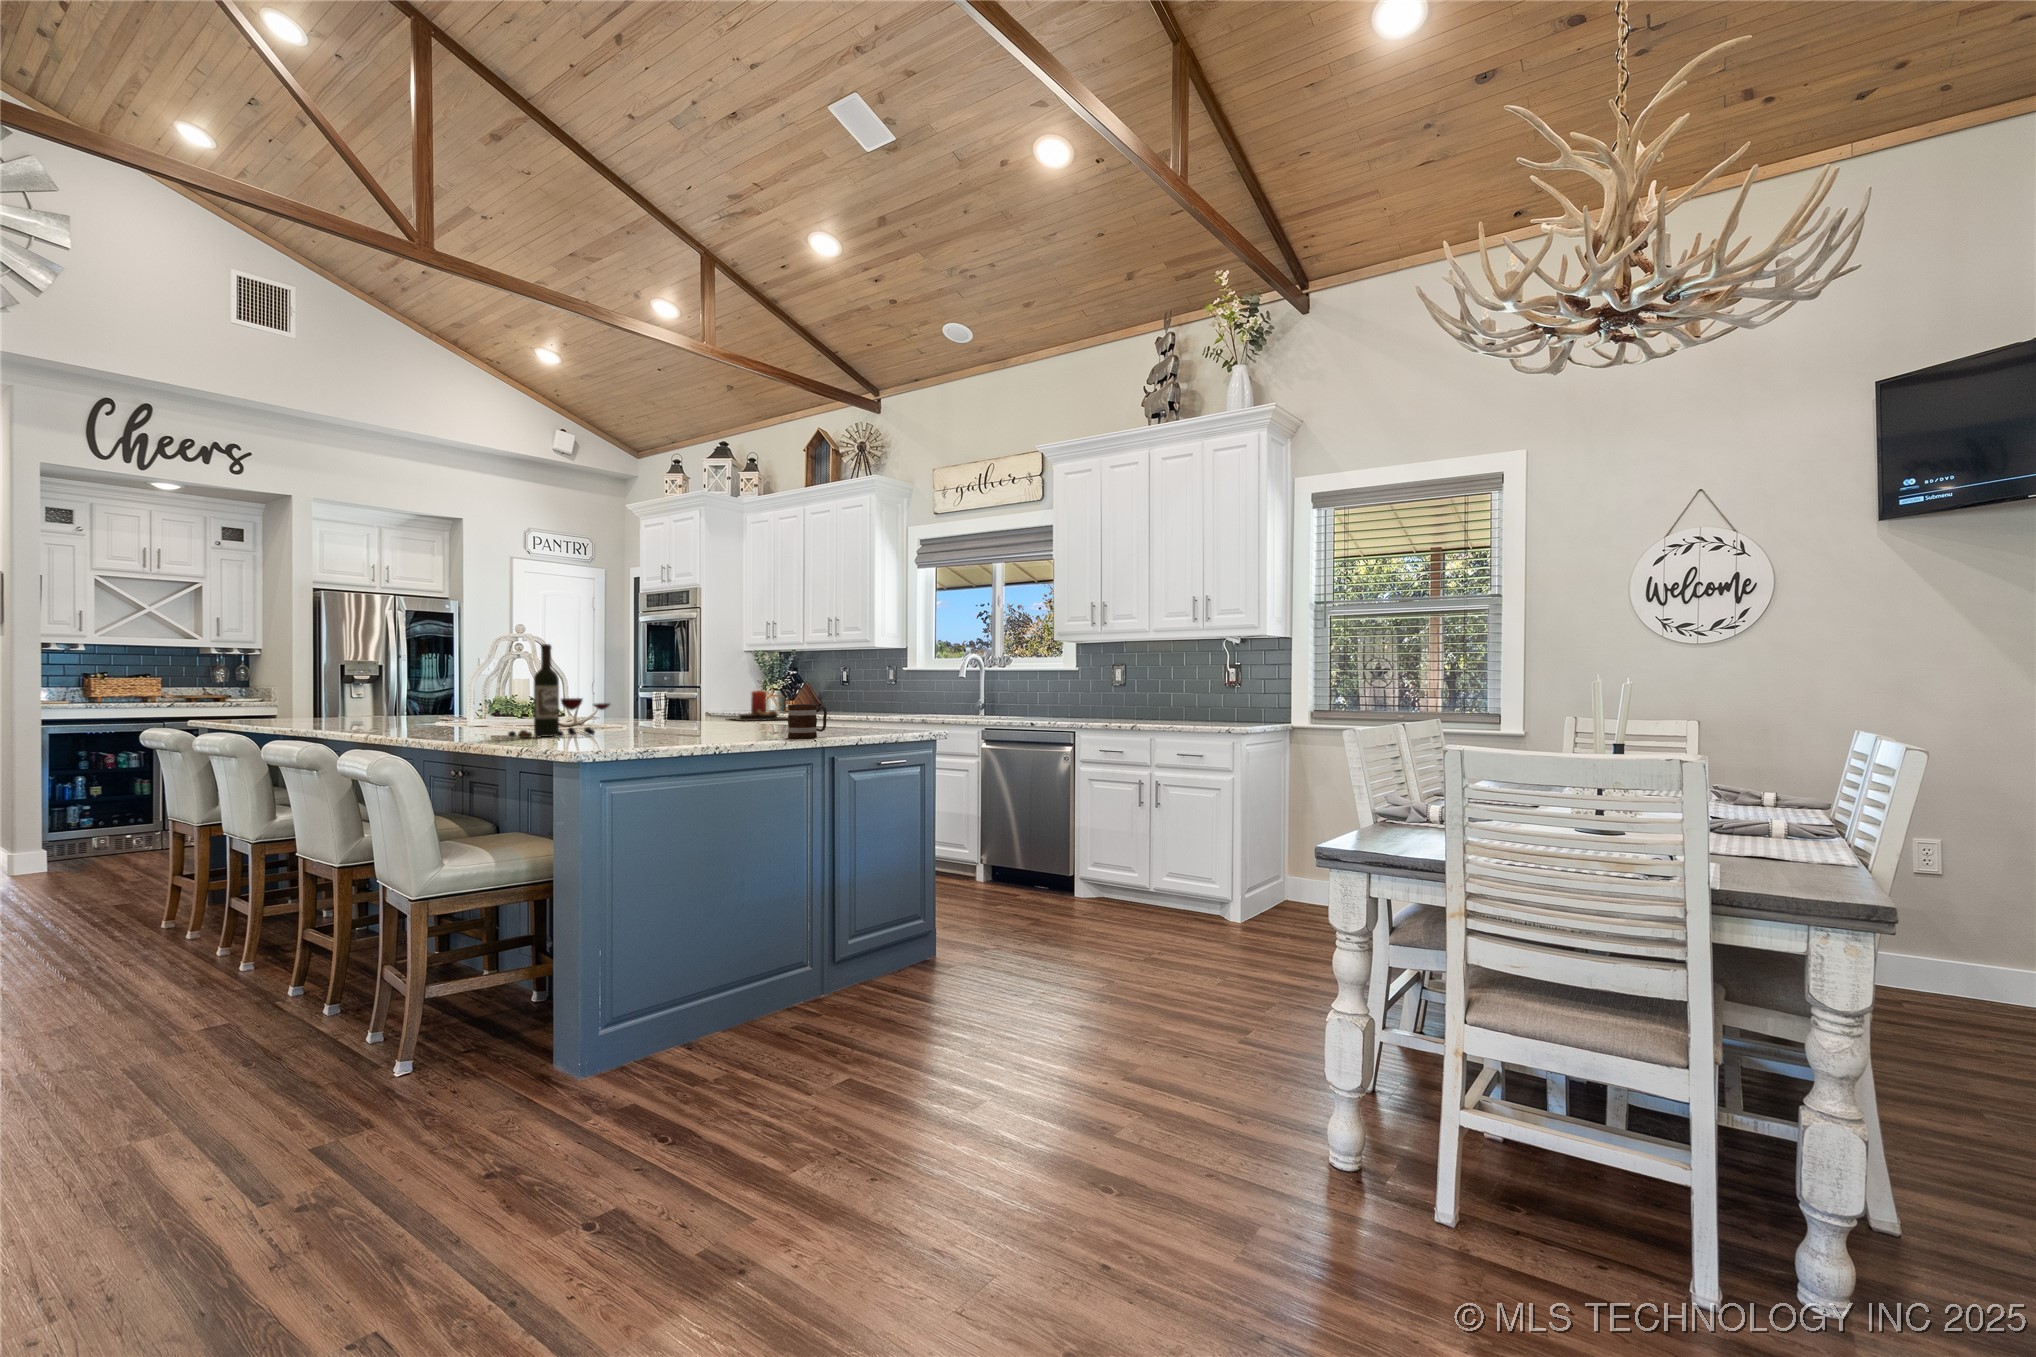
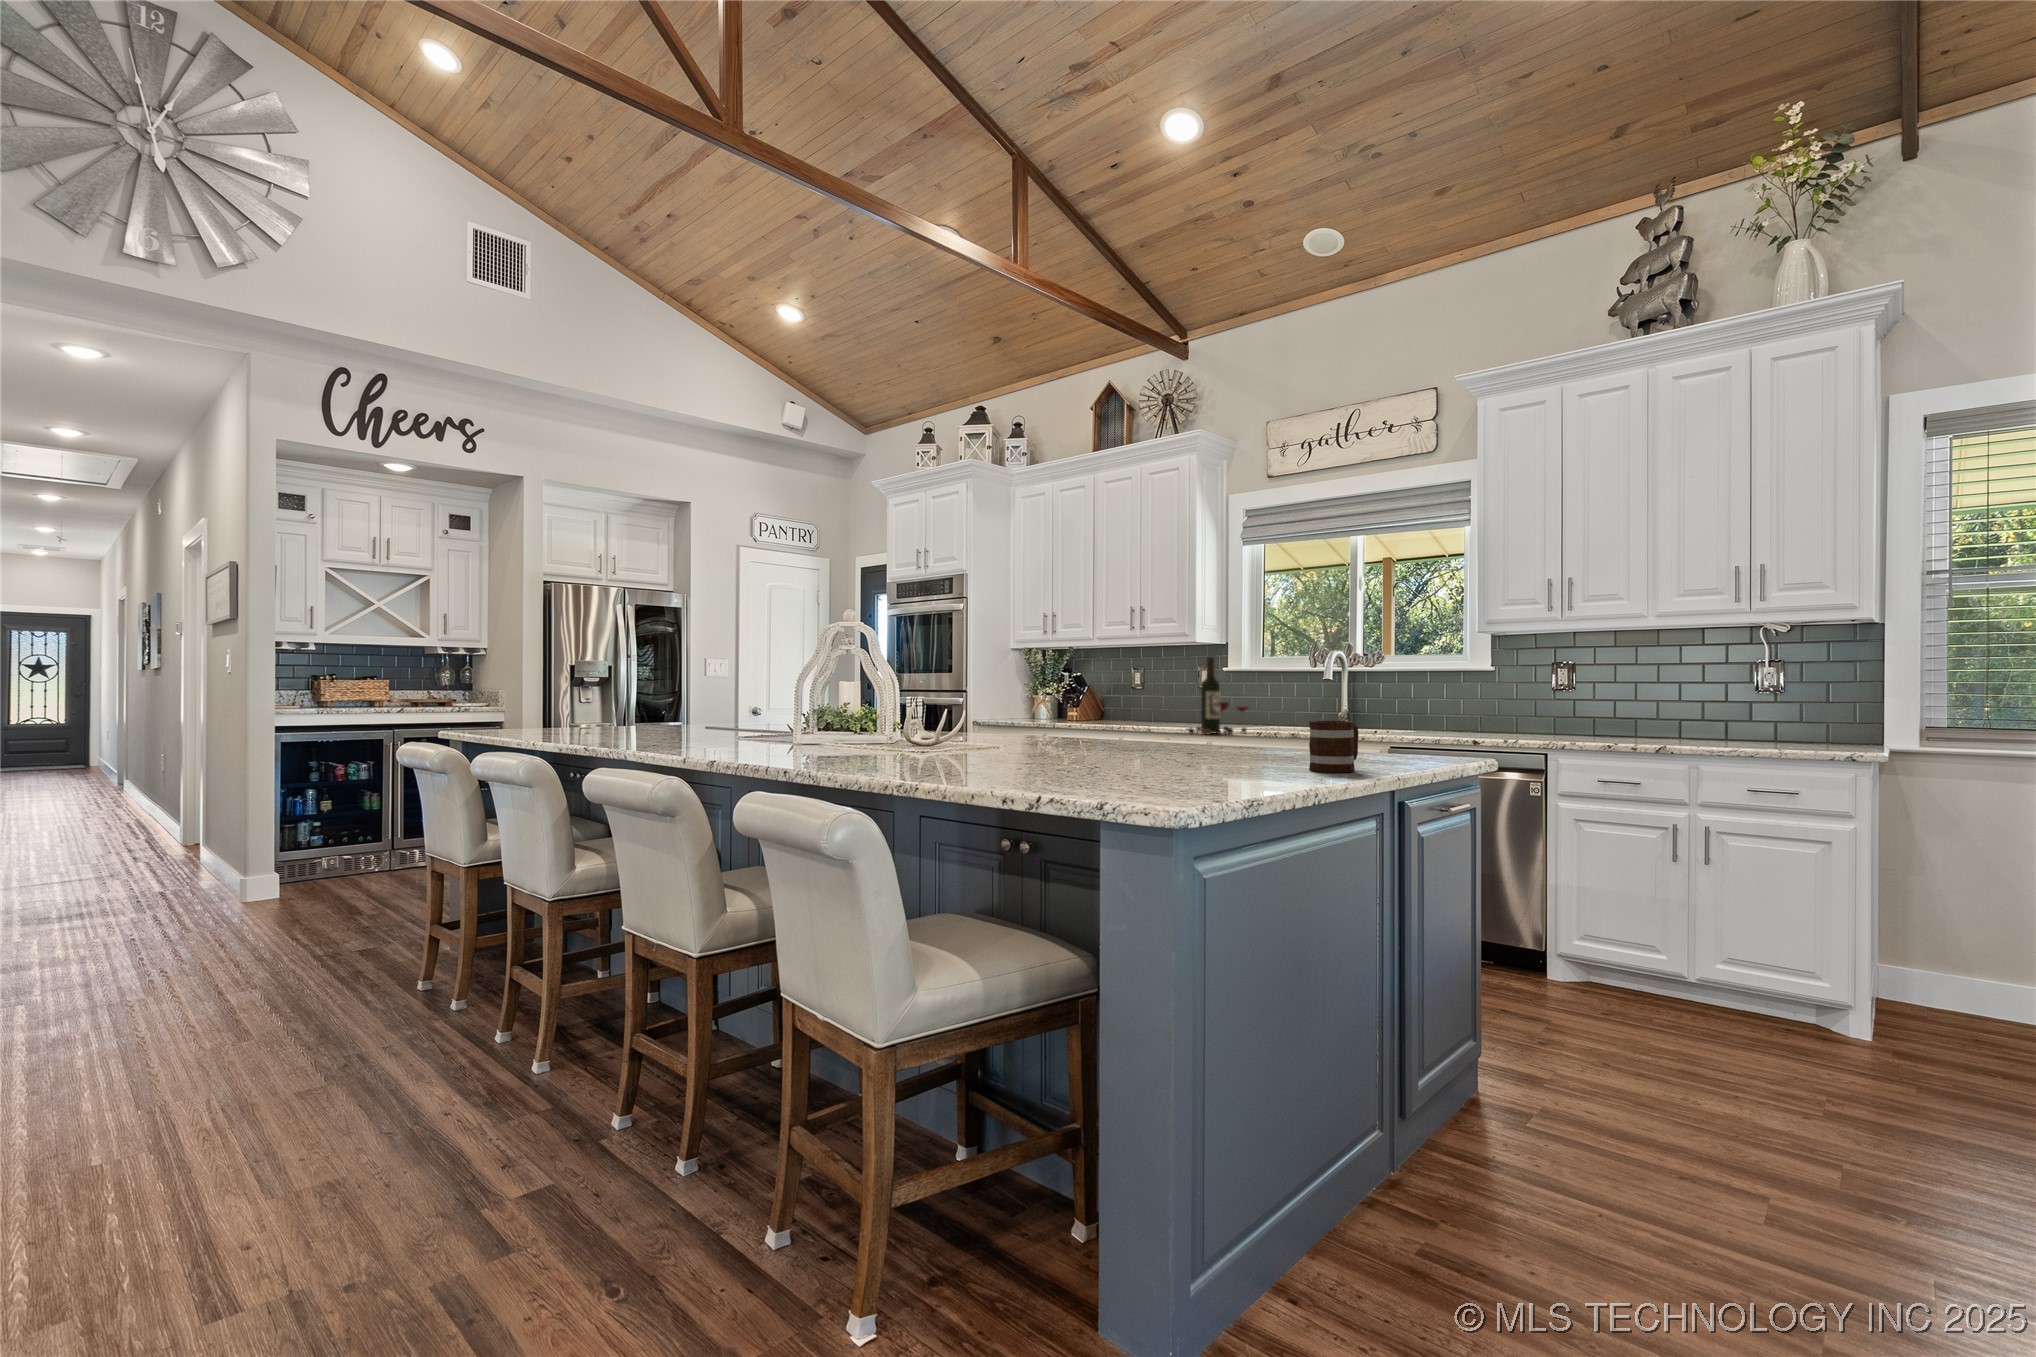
wine bottle: present [508,644,610,738] -> present [1188,657,1248,734]
candle: present [731,691,787,721] -> none [1055,697,1152,737]

